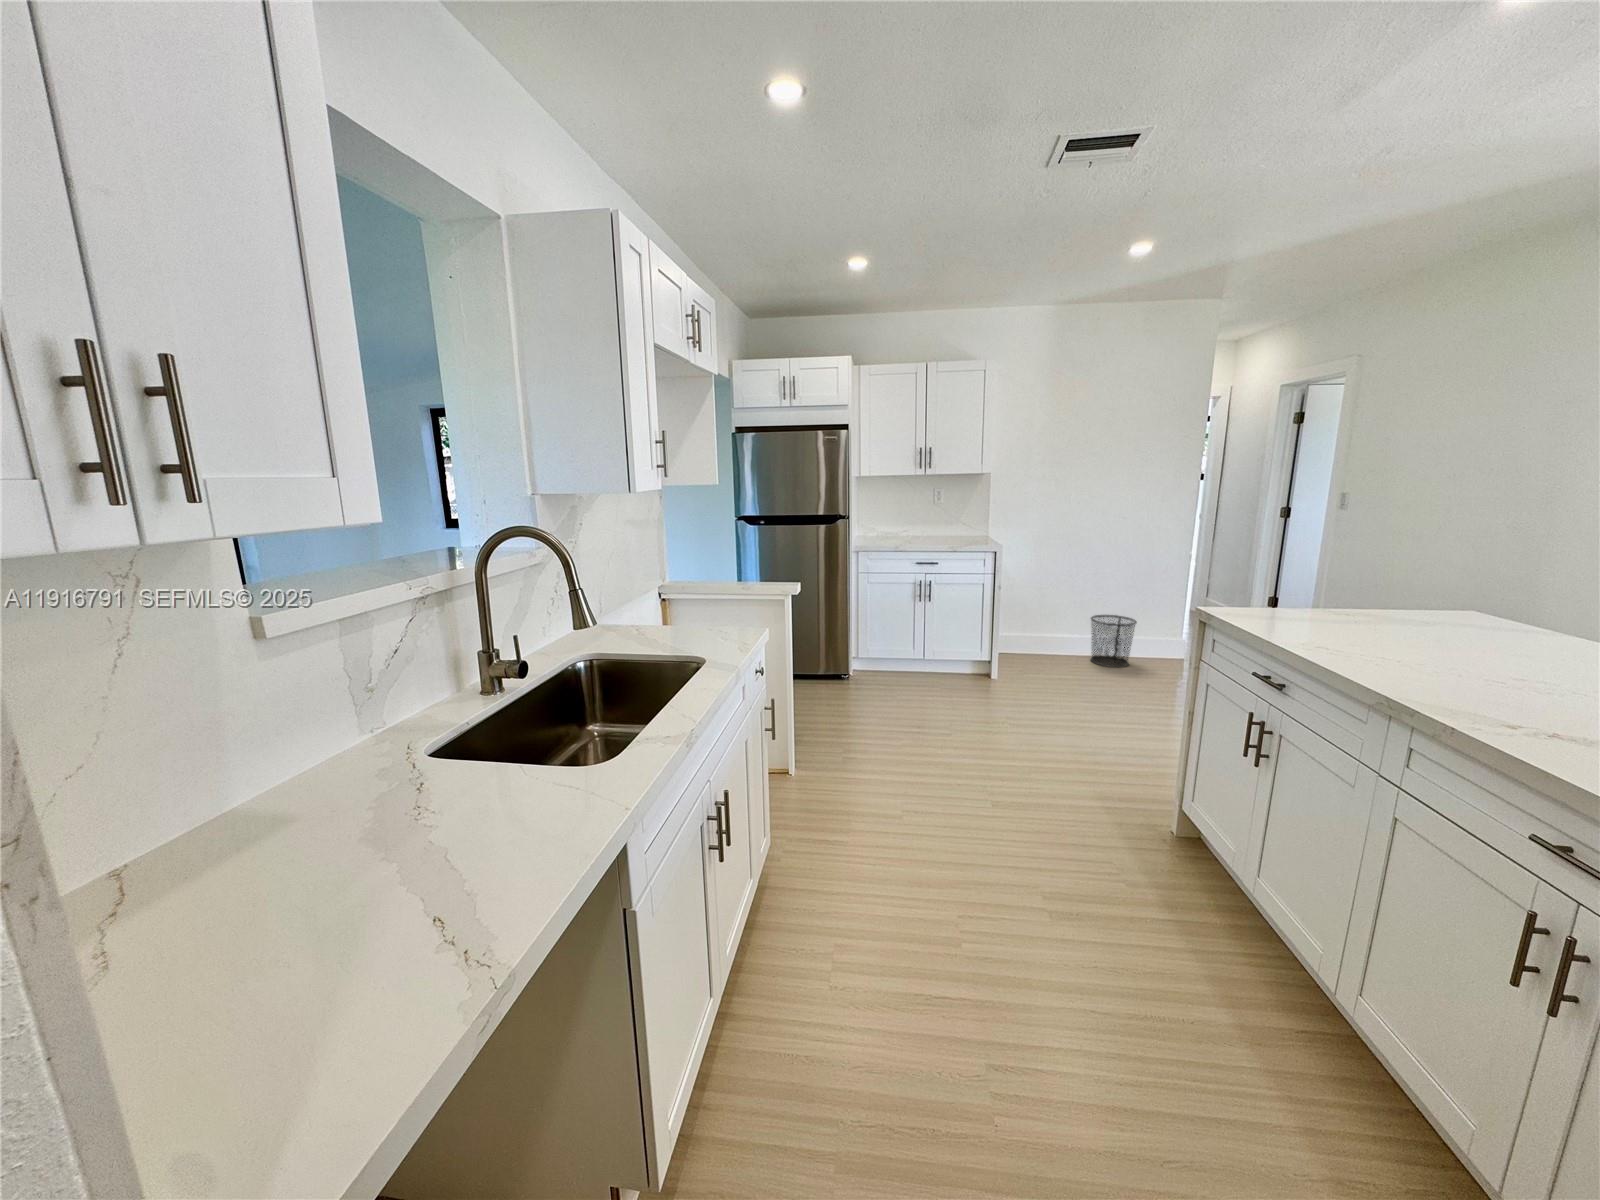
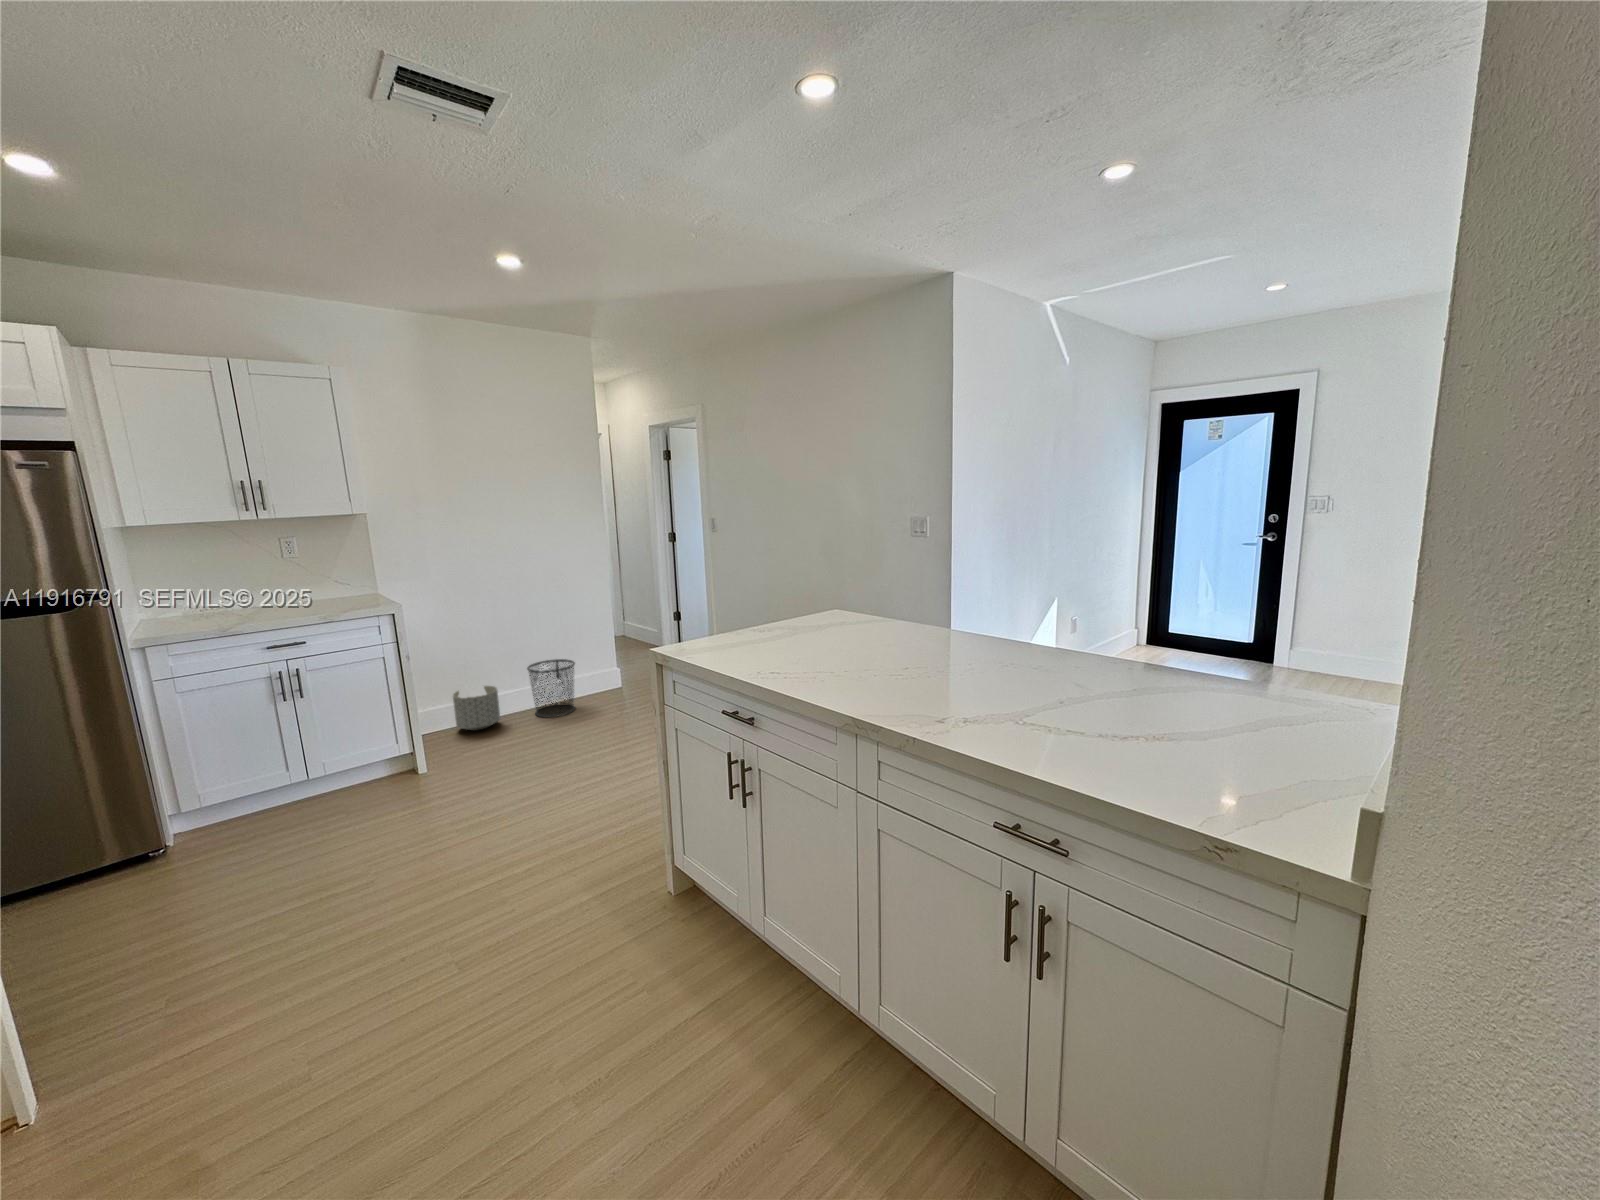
planter: none [1024,623,1062,660] -> present [453,686,500,731]

